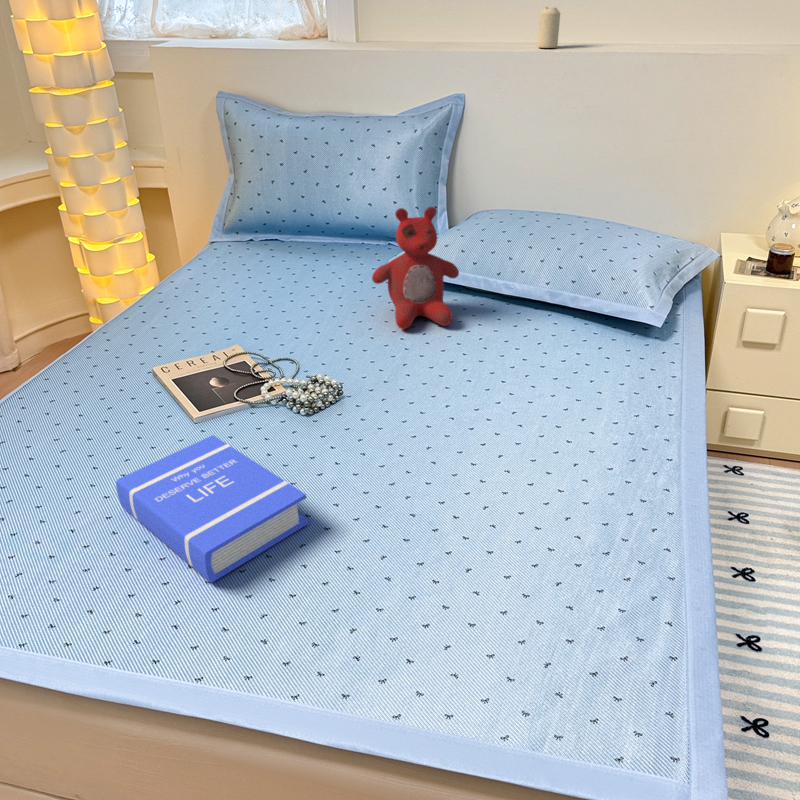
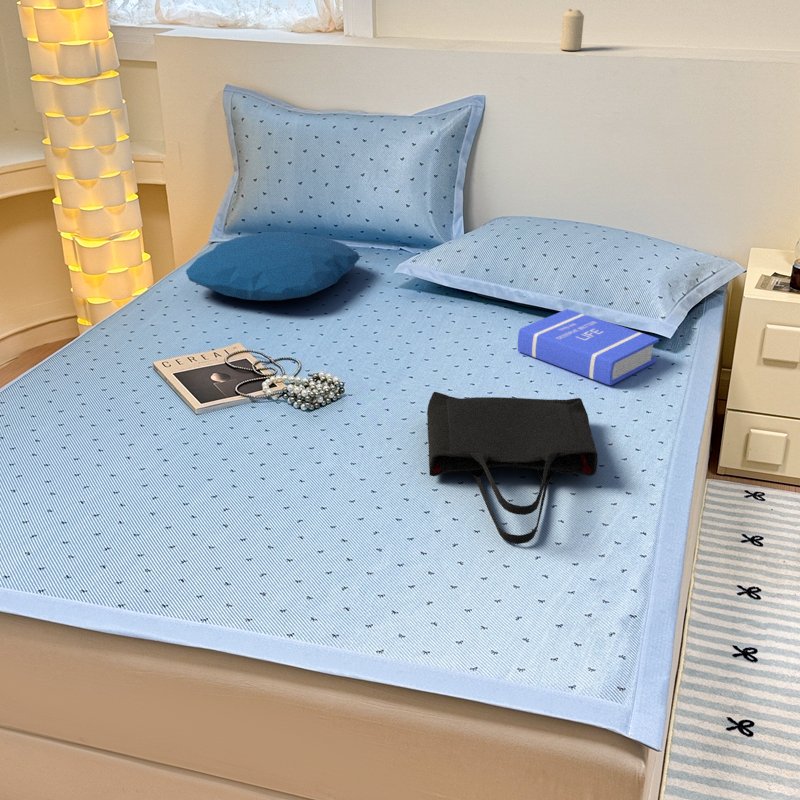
stuffed bear: present [372,206,459,329] -> none [378,212,467,334]
pillow: none [183,232,353,299] -> present [186,232,360,300]
tote bag: none [432,394,621,573] -> present [427,392,598,544]
book: present [116,435,308,583] -> present [518,309,659,386]

